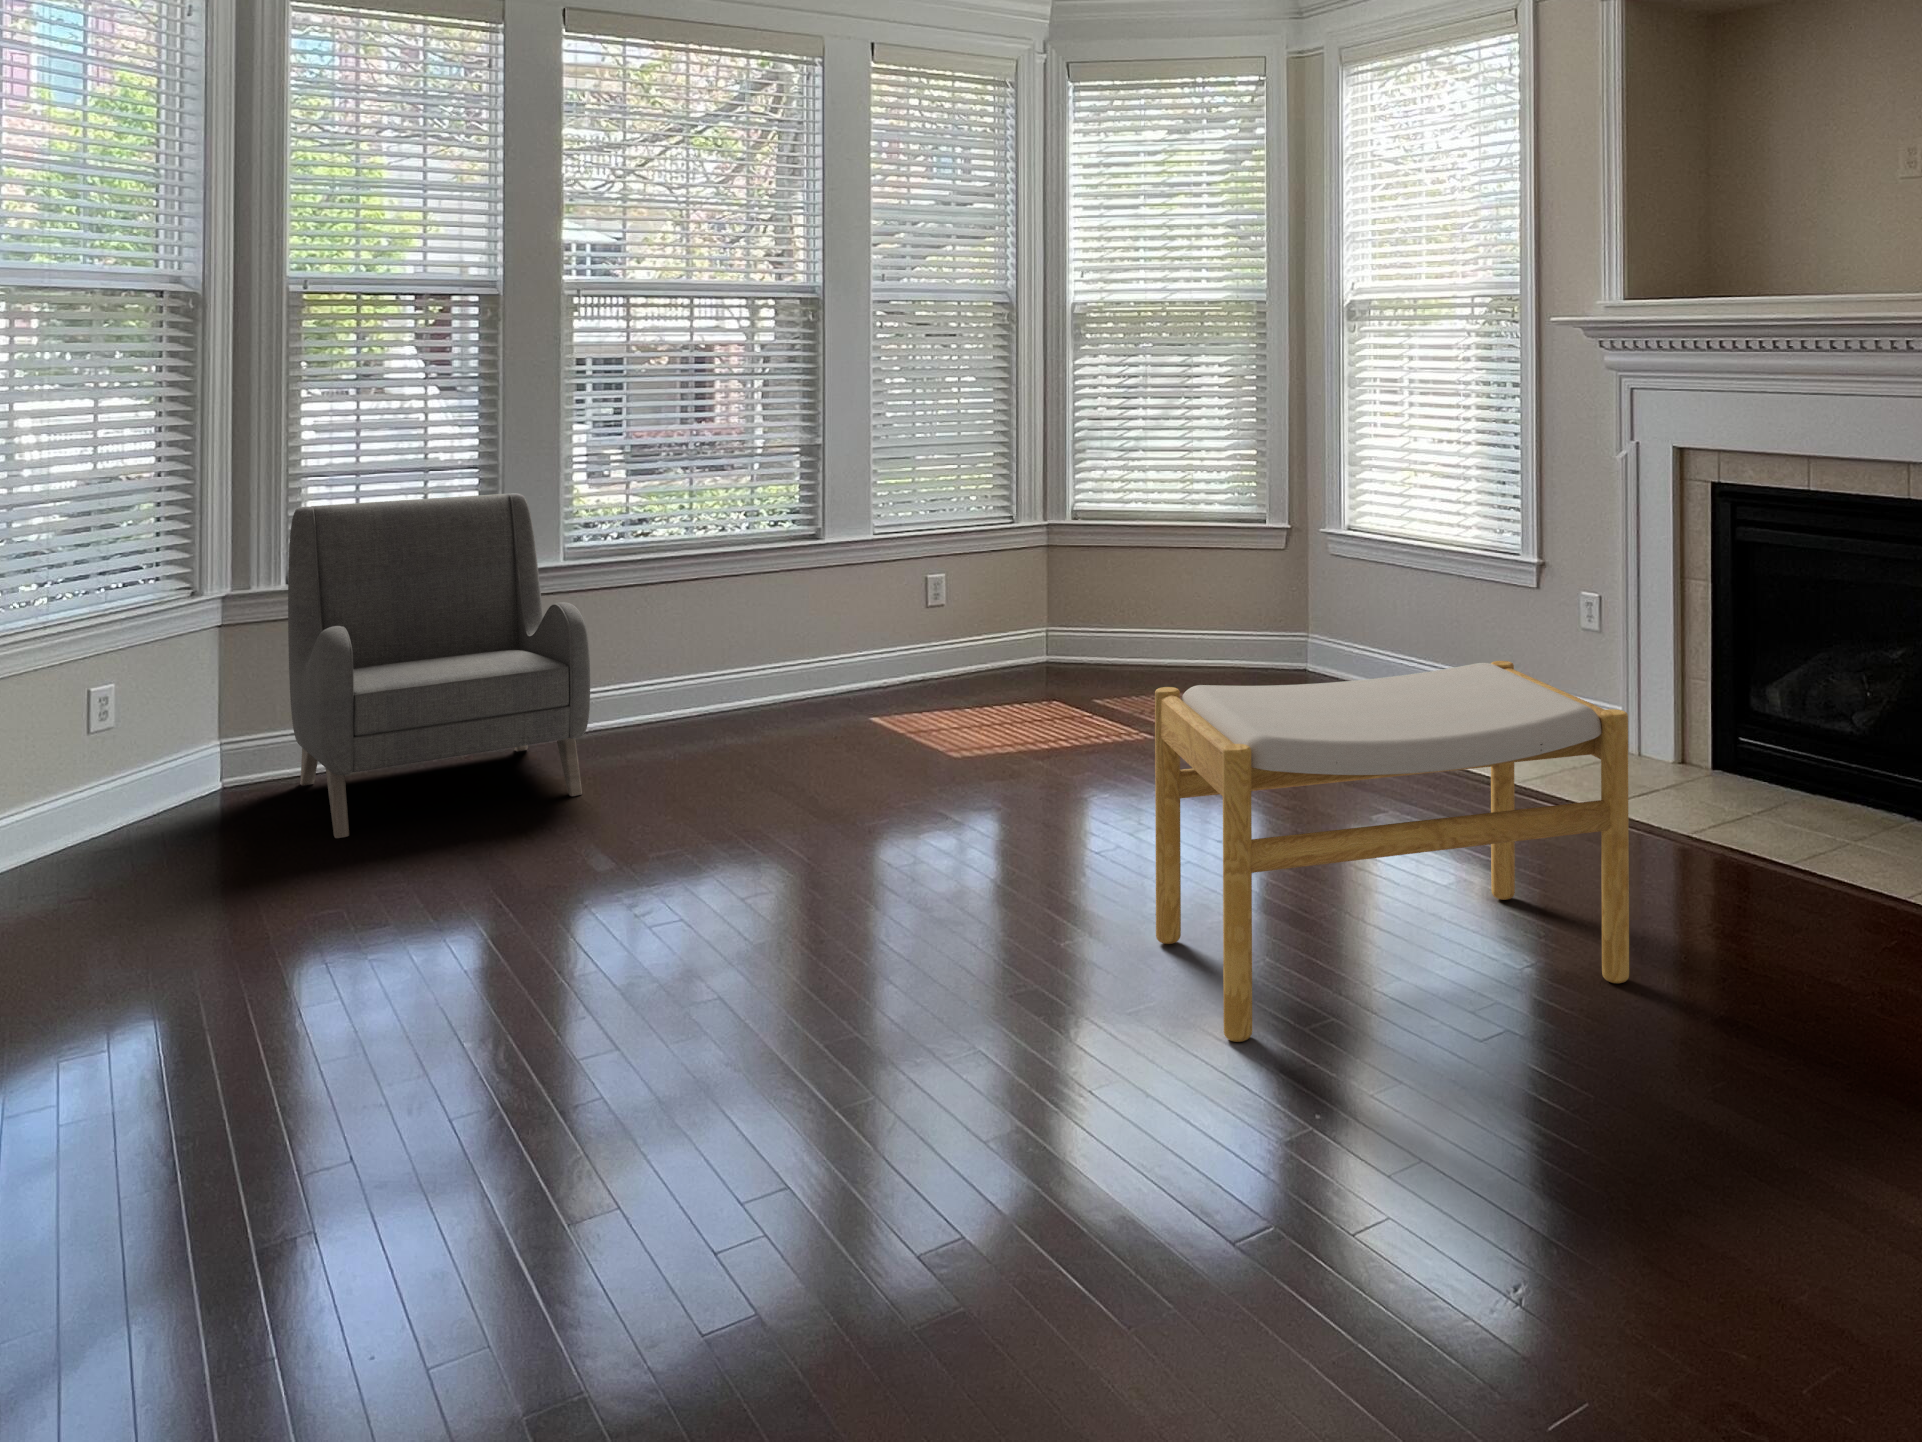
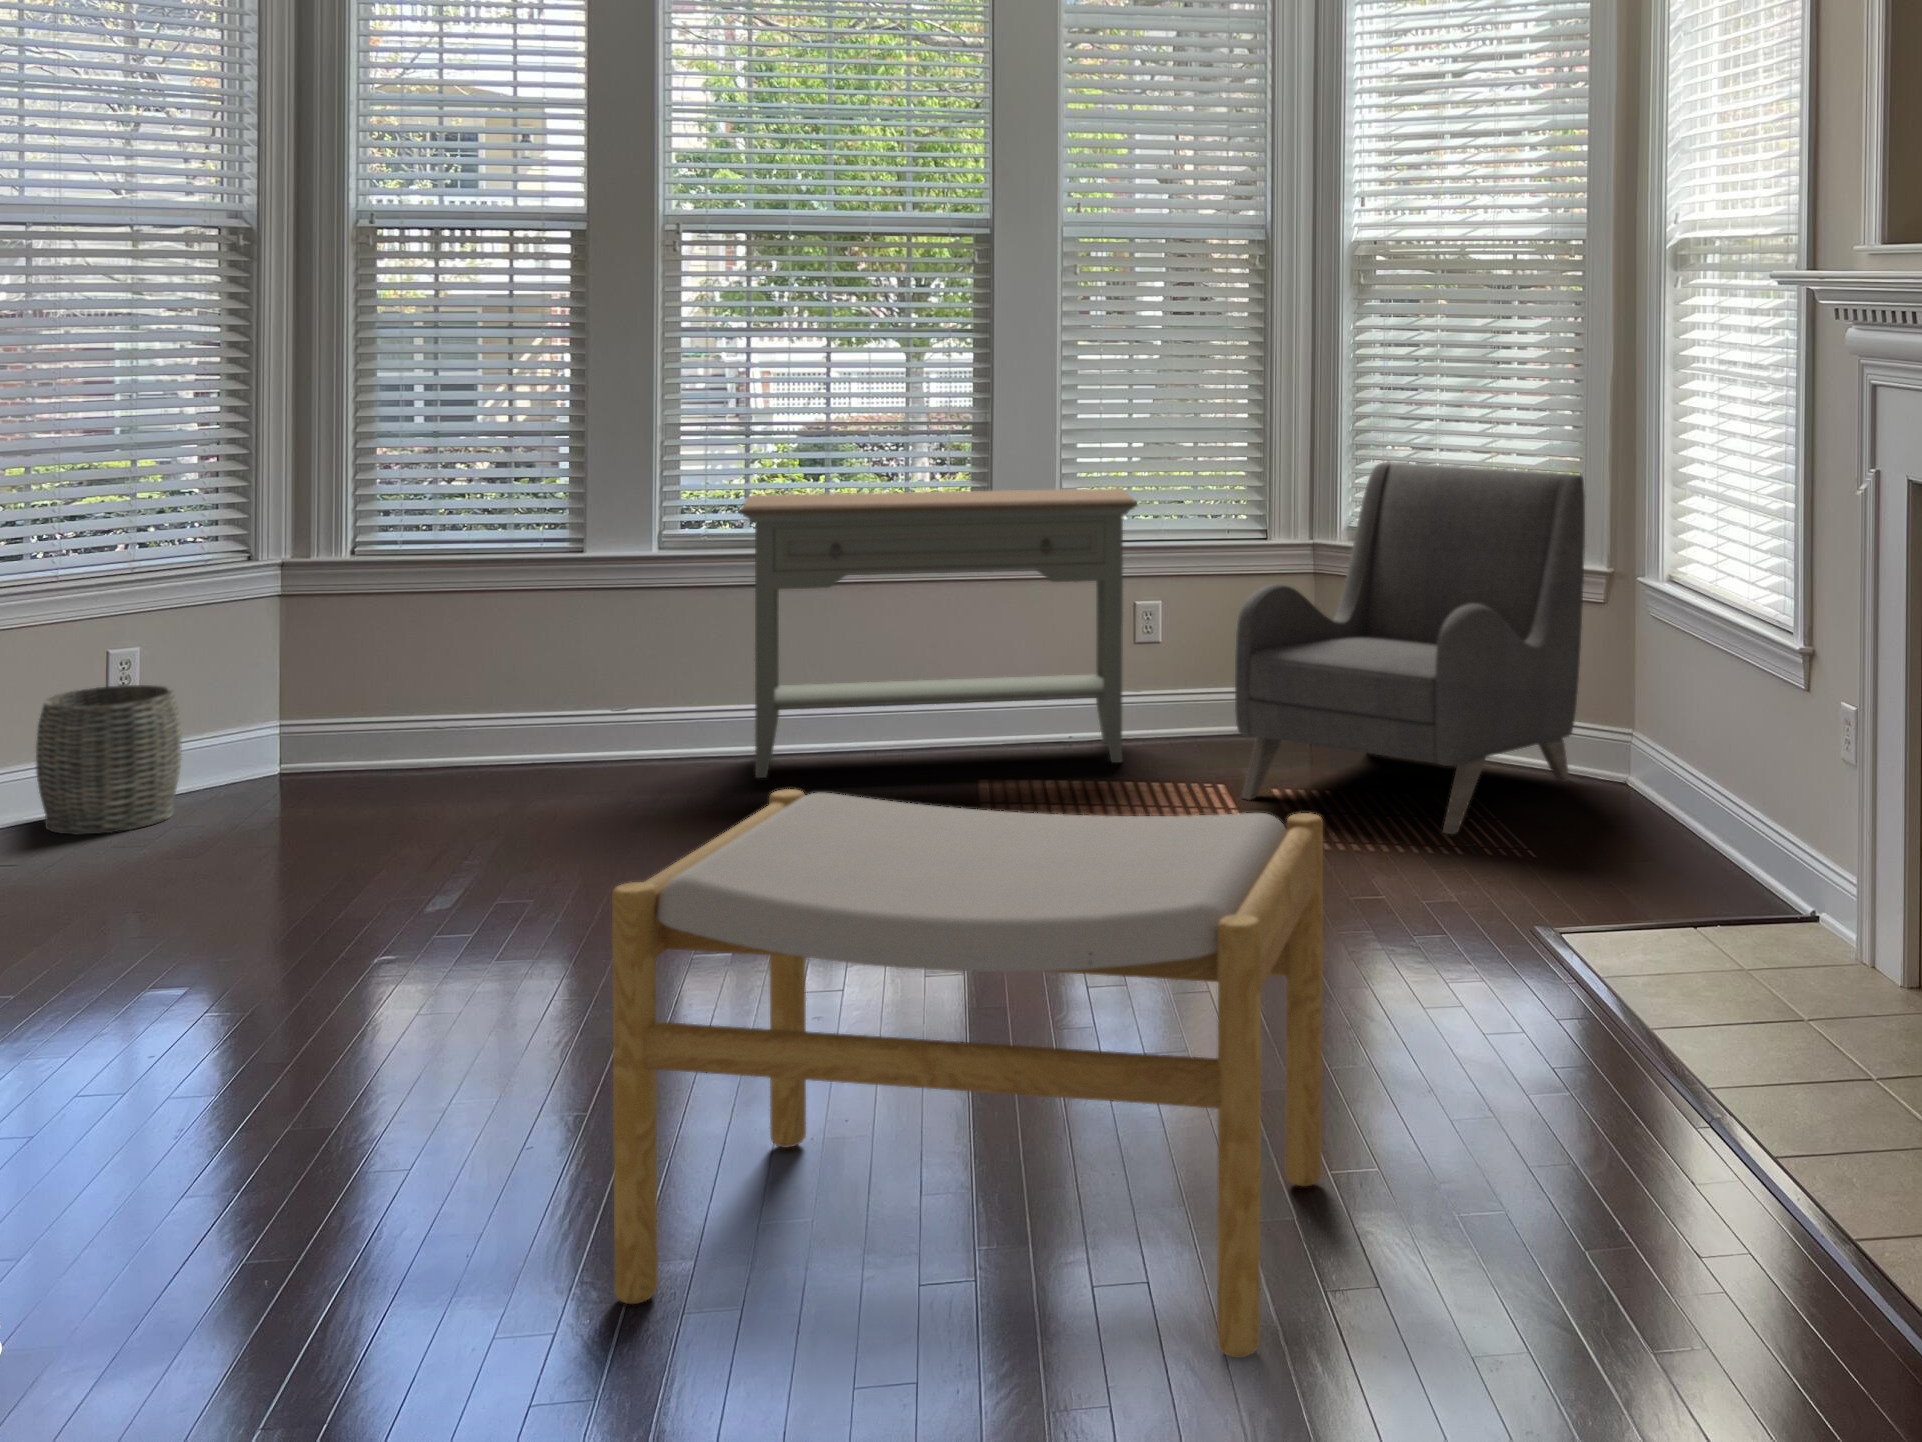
console table: none [642,489,962,738] -> present [739,488,1138,778]
armchair: present [288,493,590,838] -> present [1235,462,1585,834]
woven basket: none [46,717,190,864] -> present [36,685,182,834]

